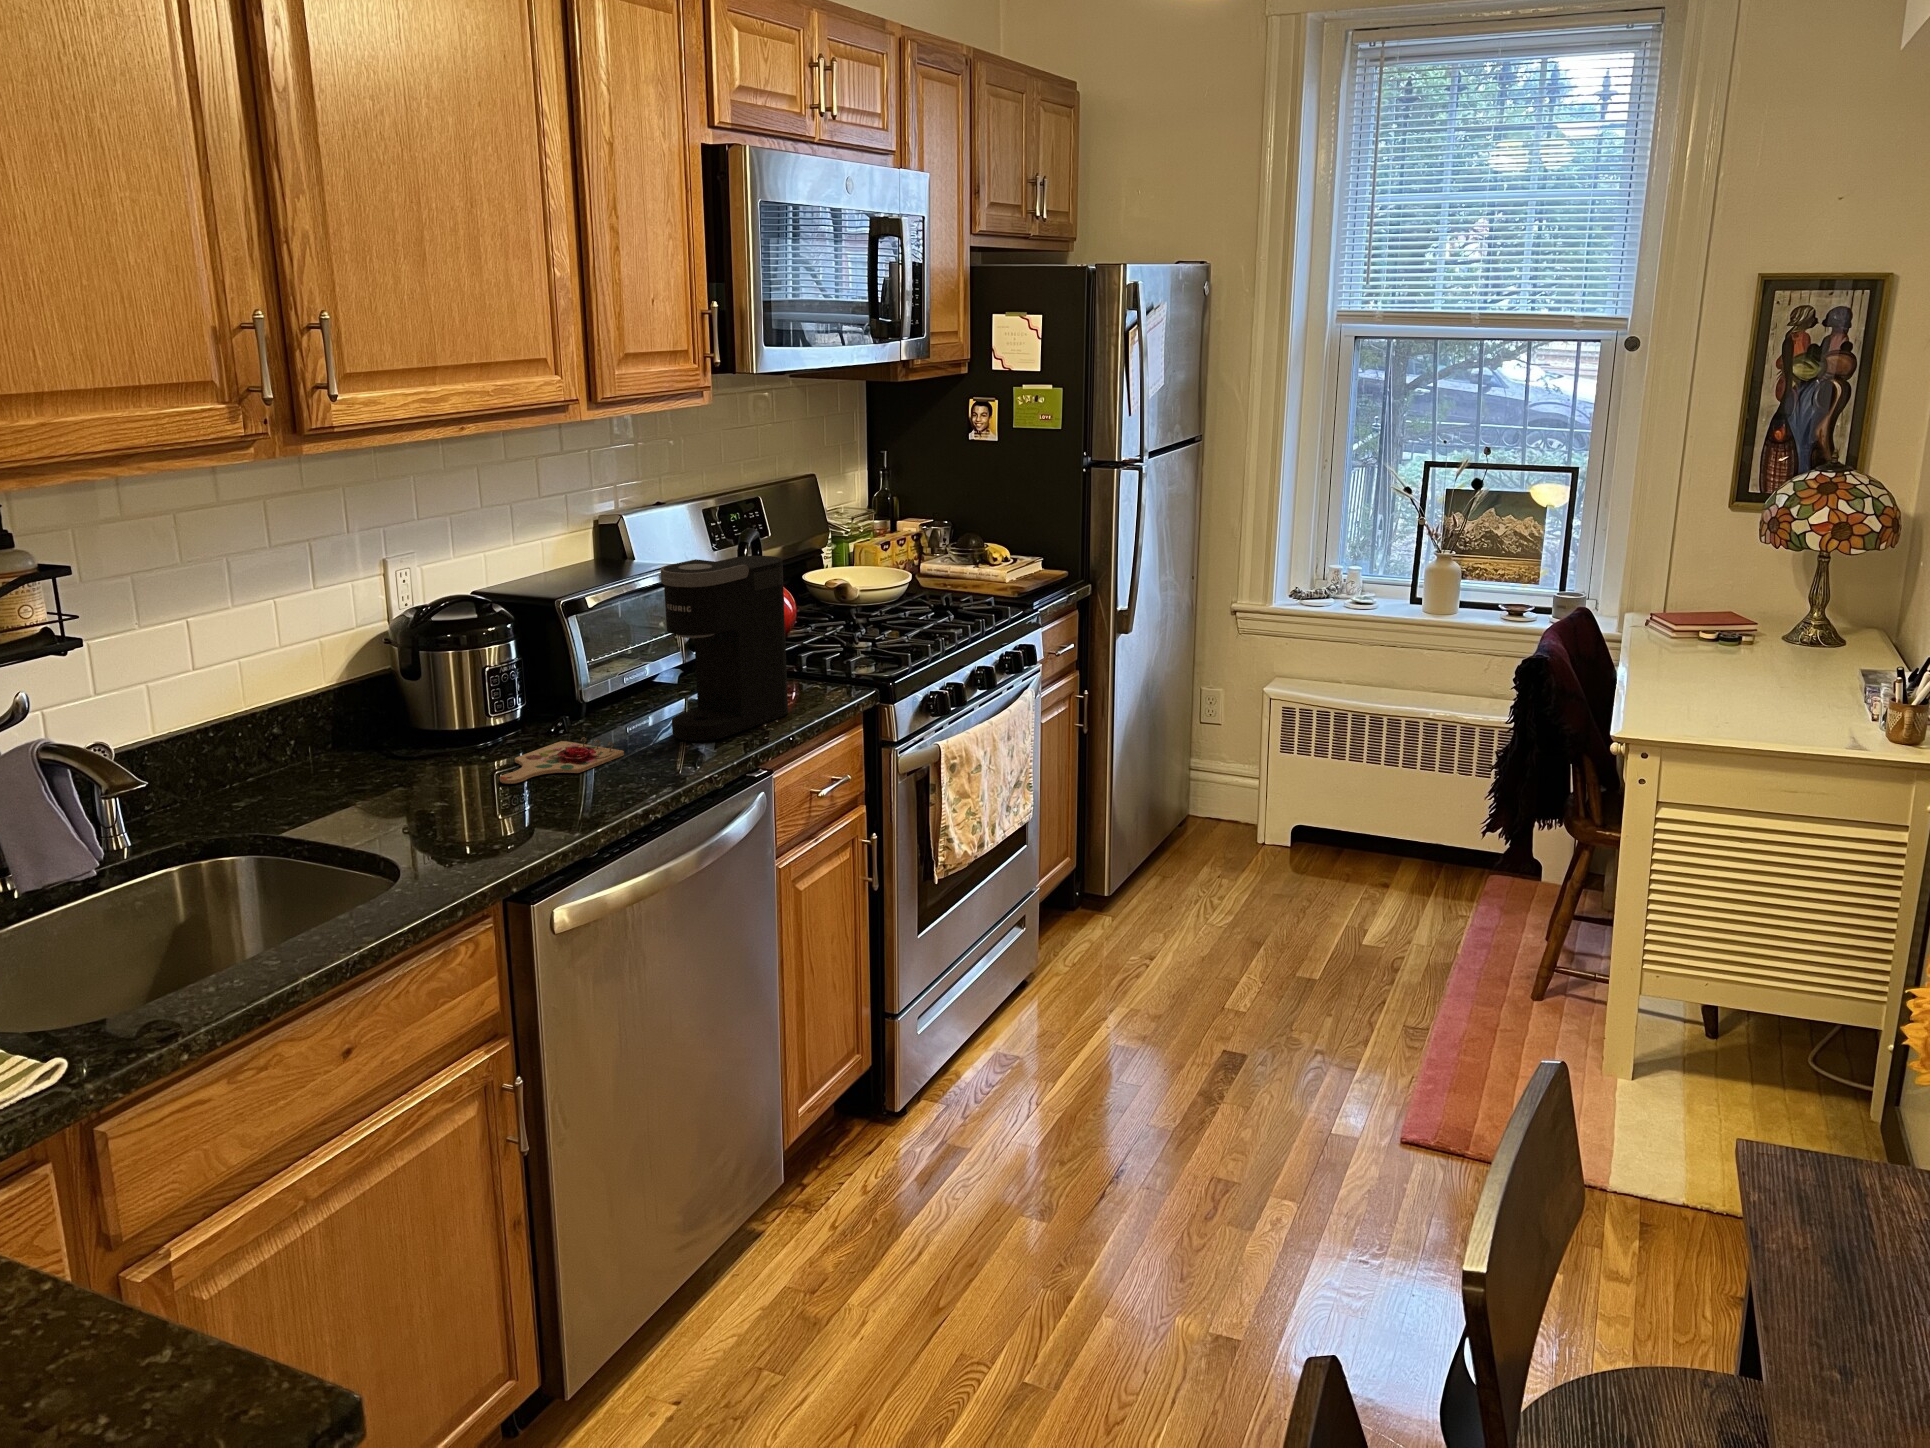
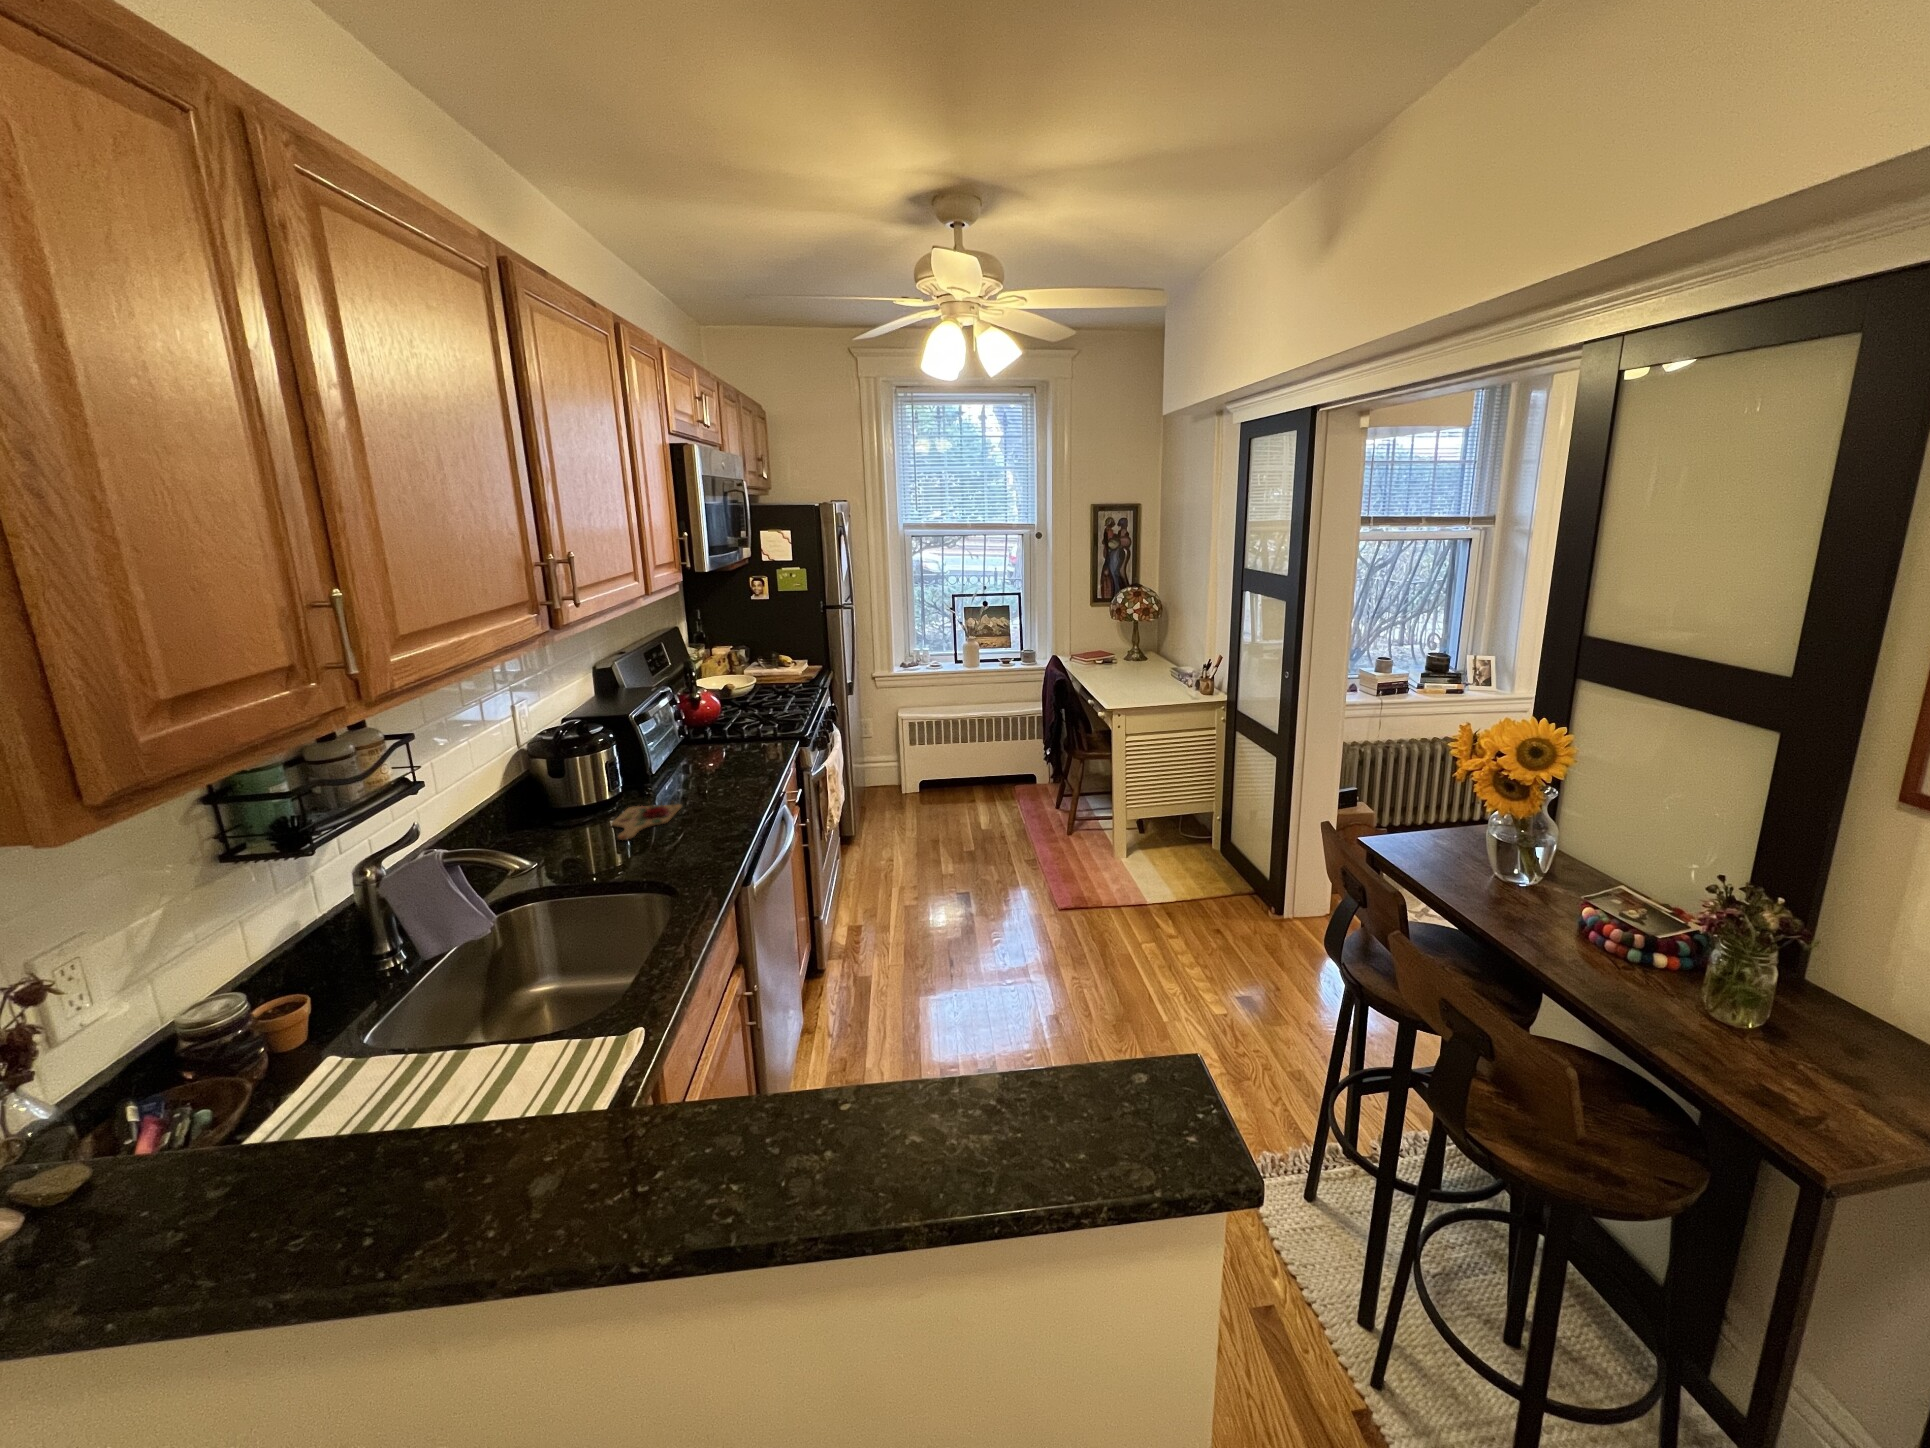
coffee maker: present [661,556,788,741] -> none [684,674,754,791]

